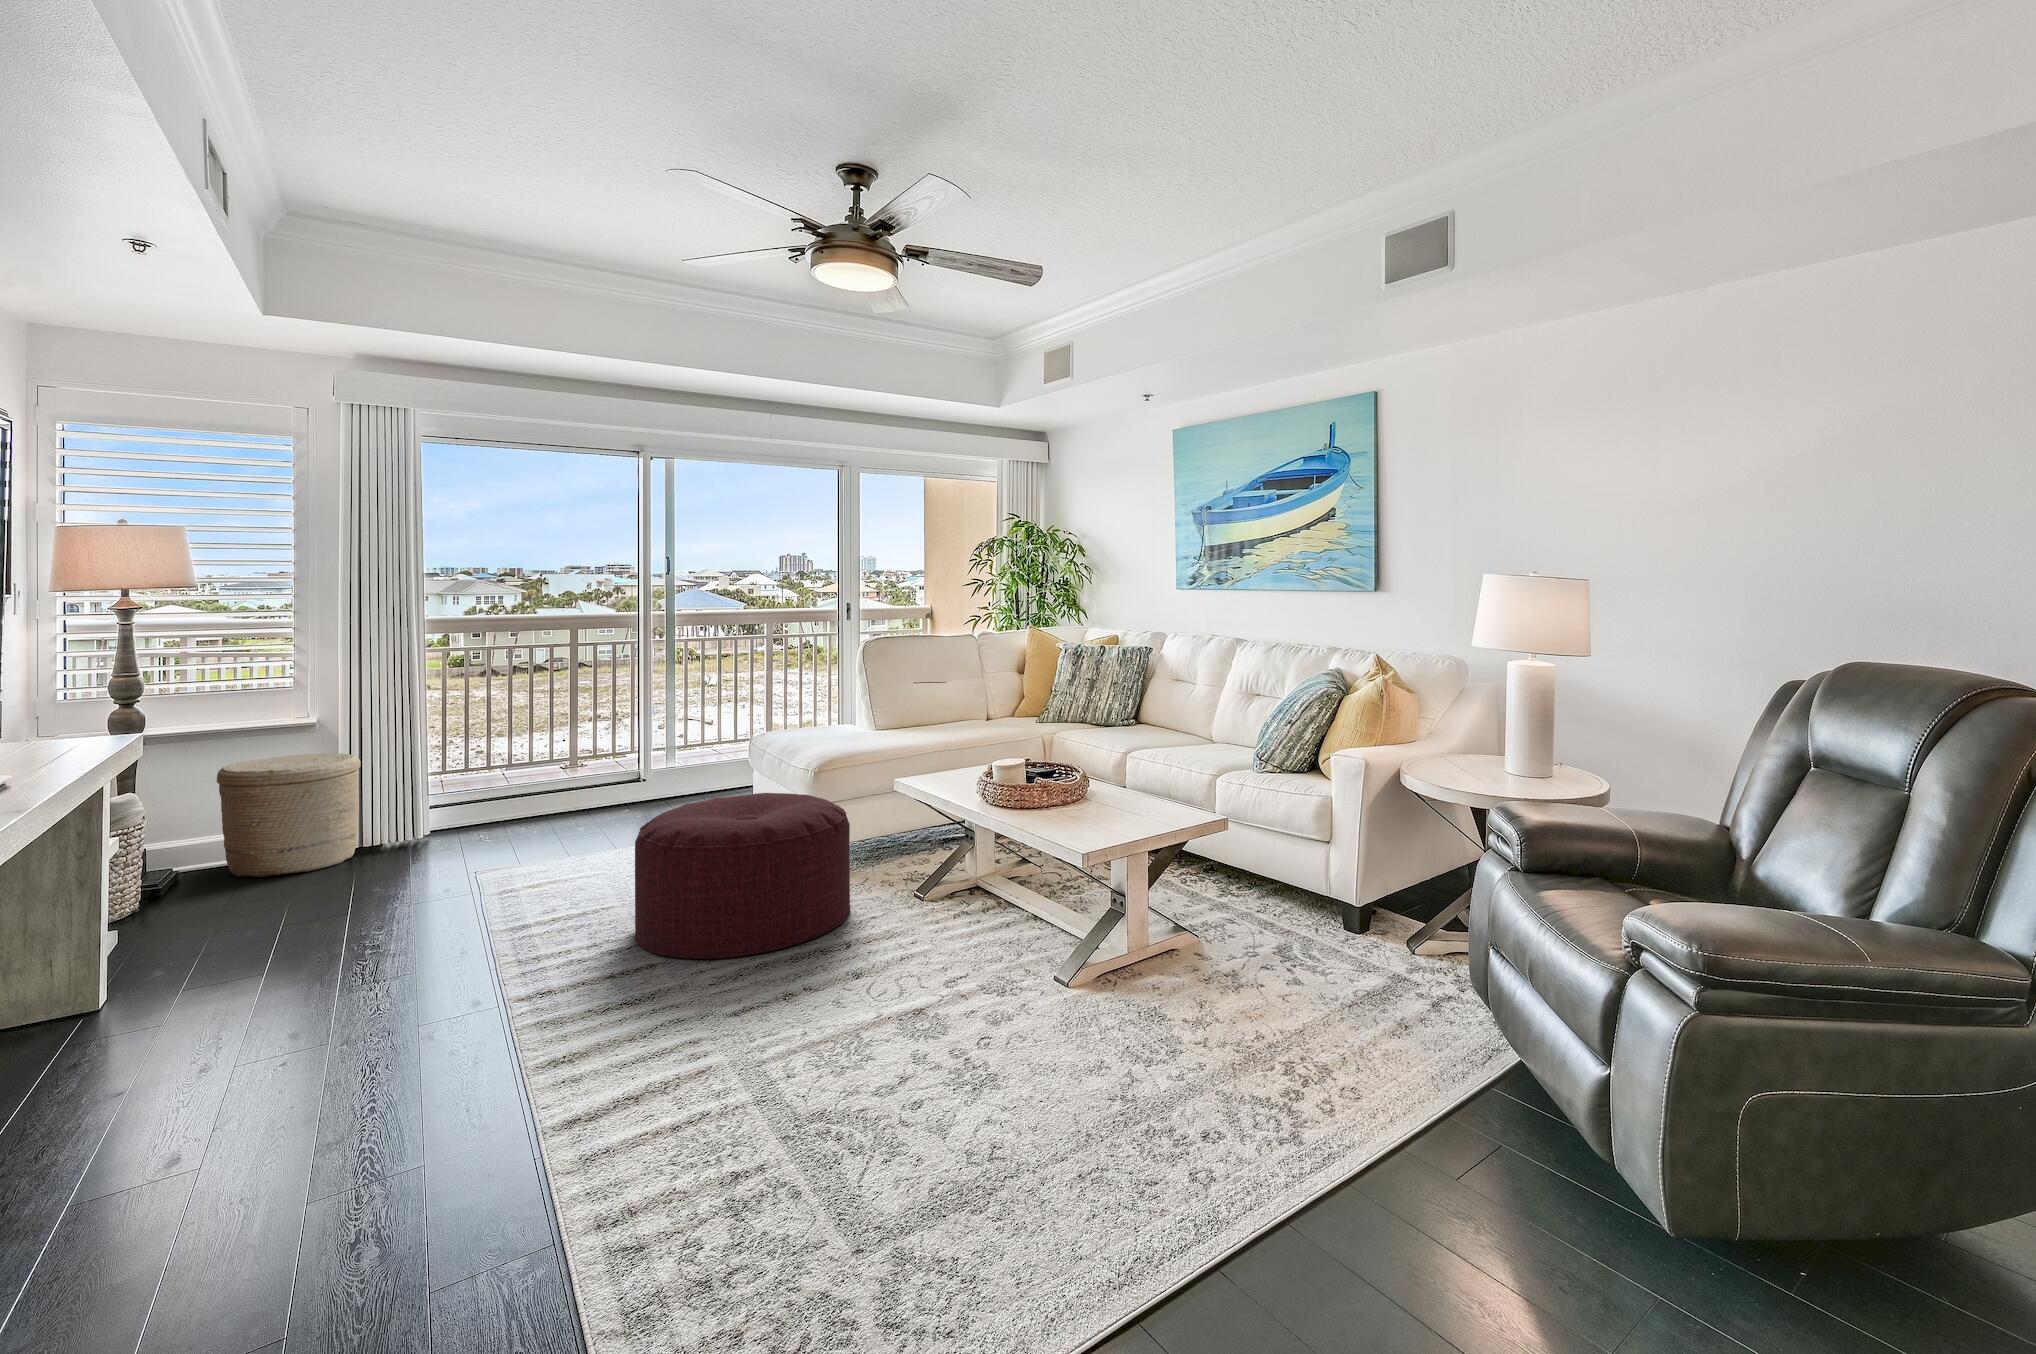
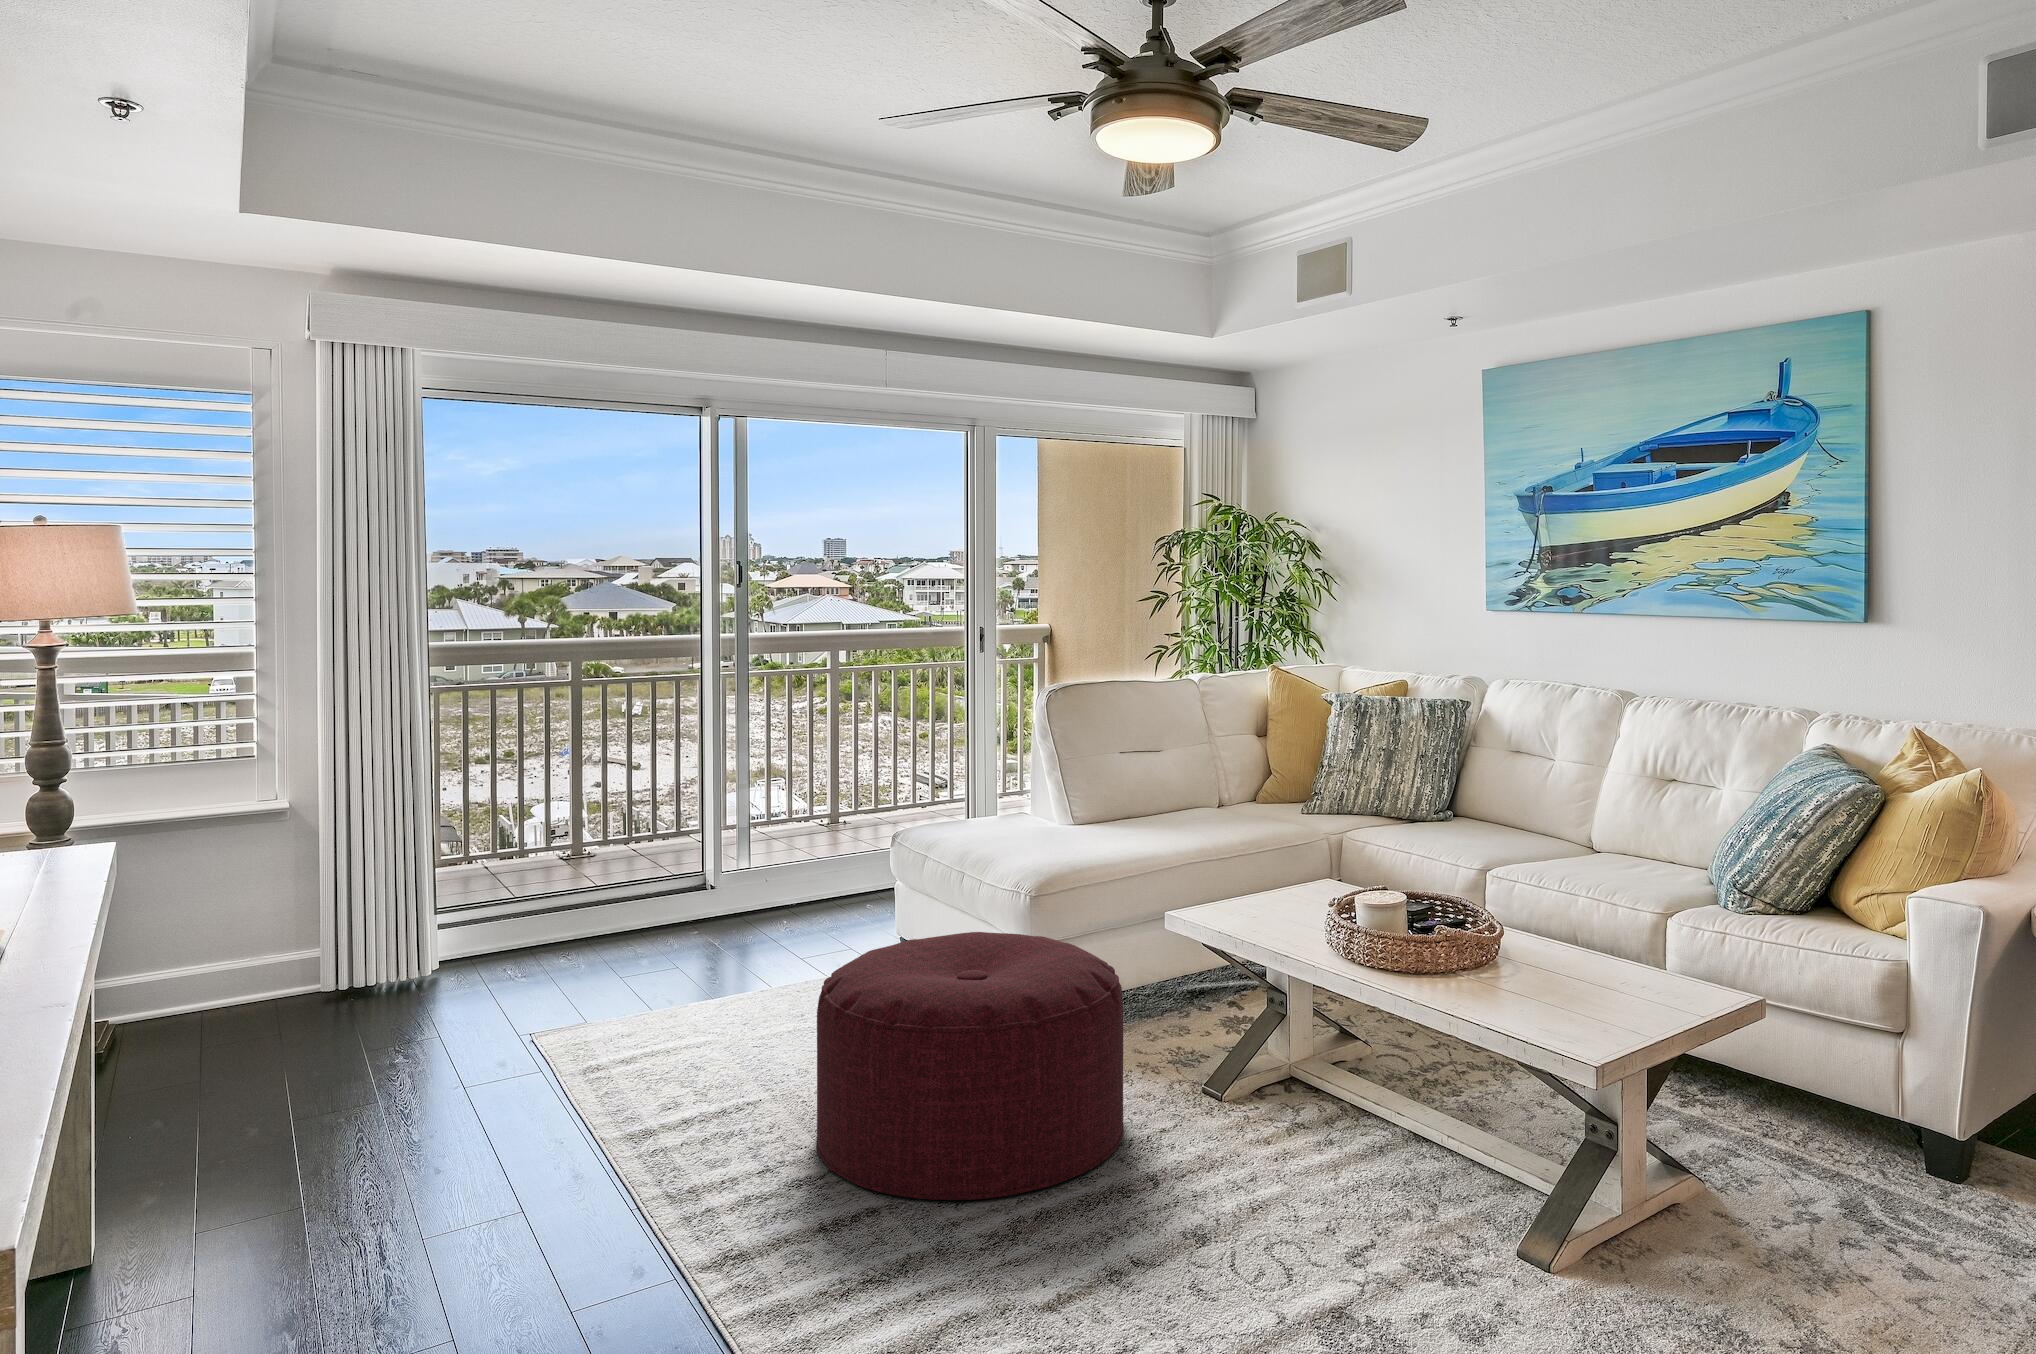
woven basket: present [217,753,361,877] -> none [162,852,348,1038]

